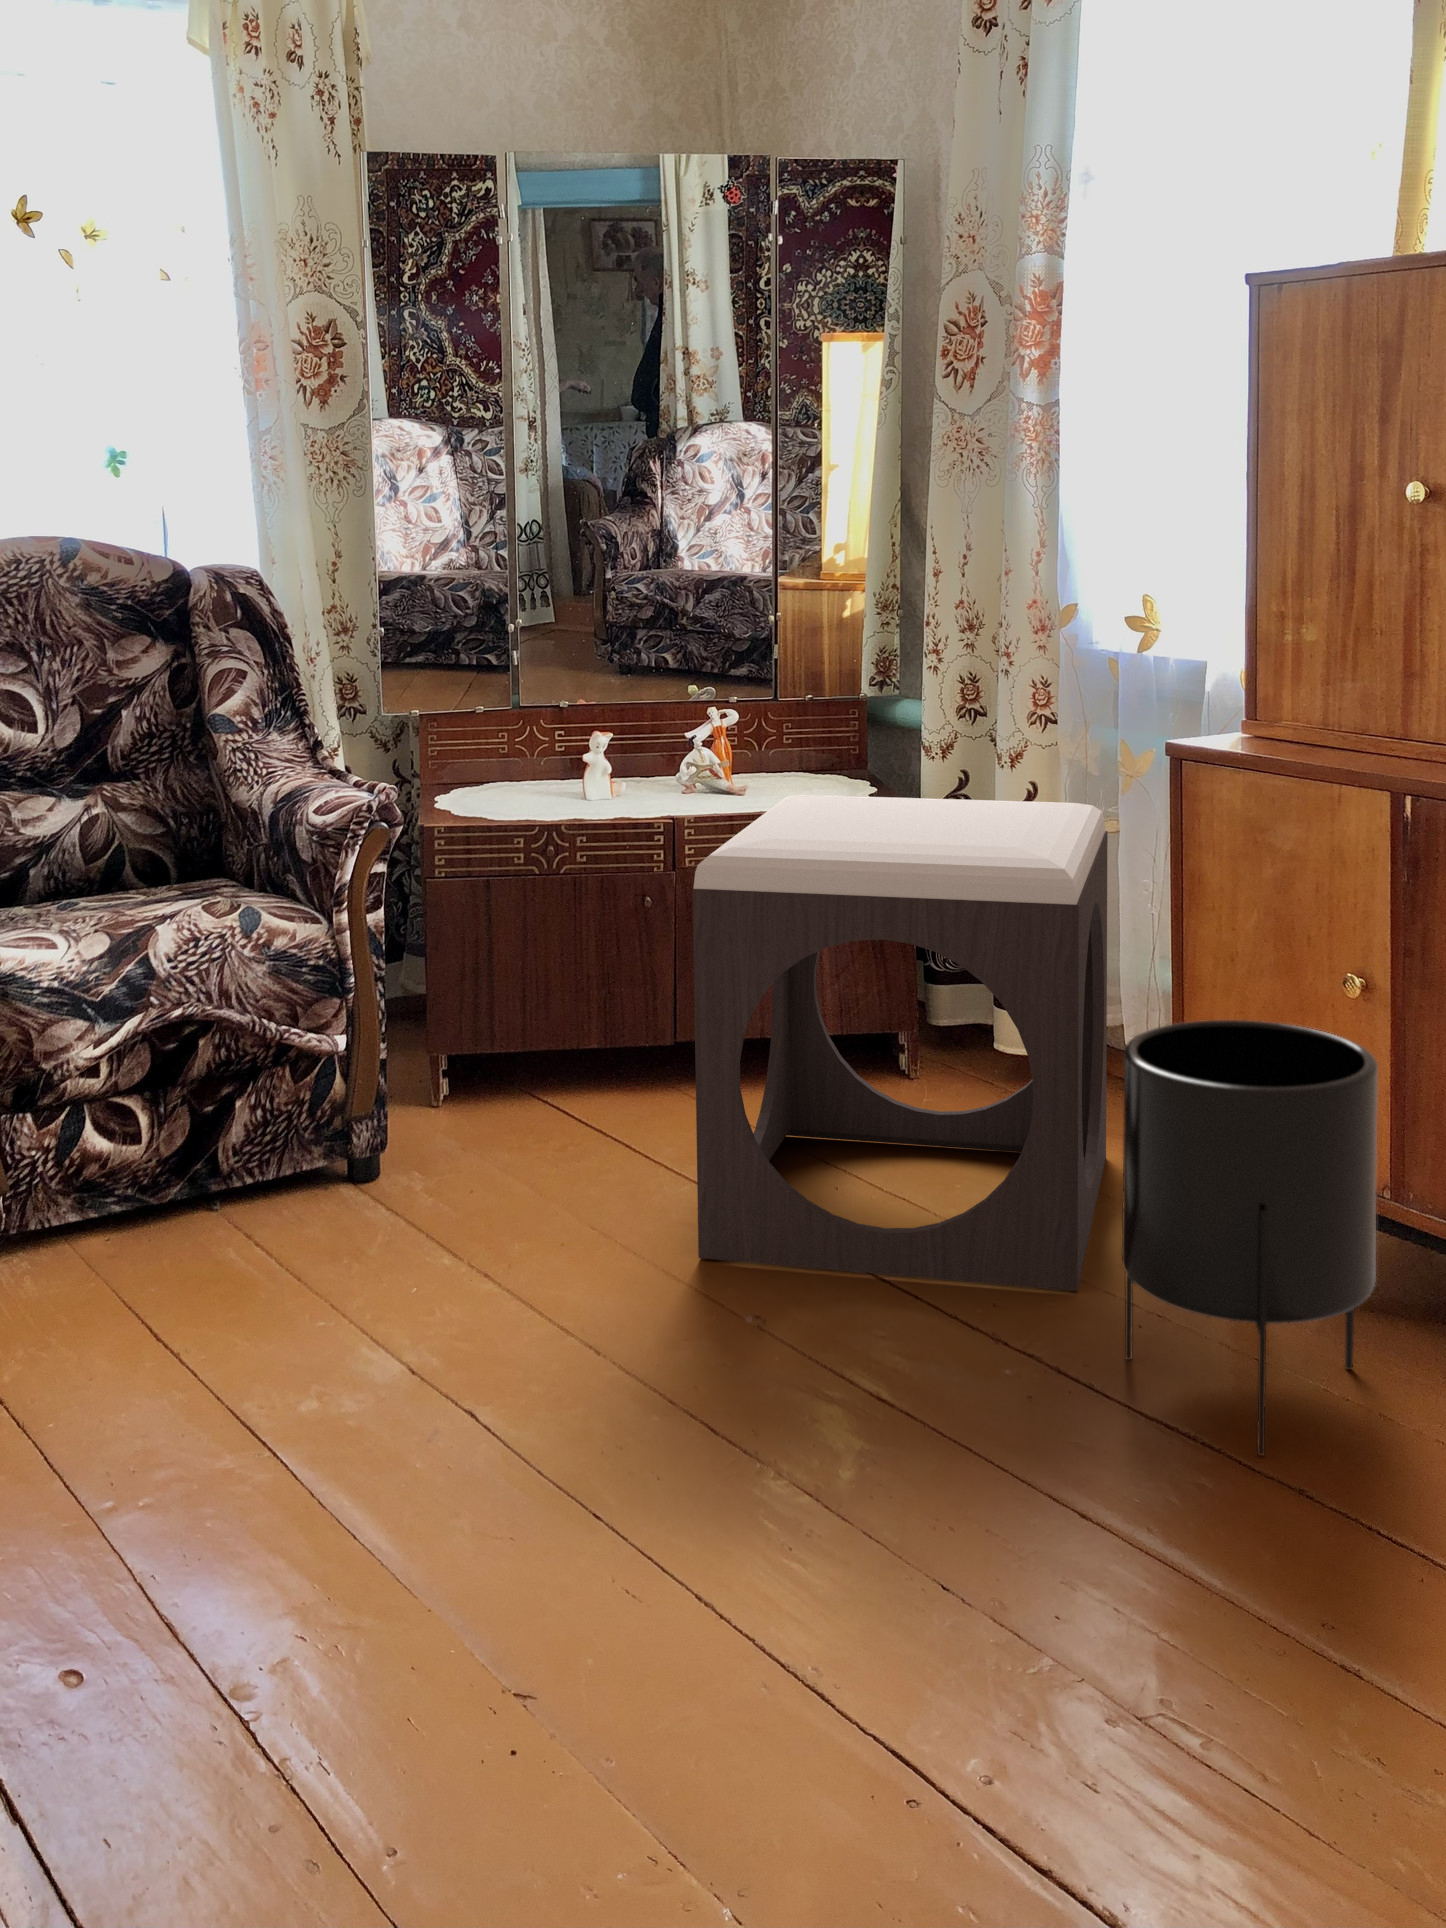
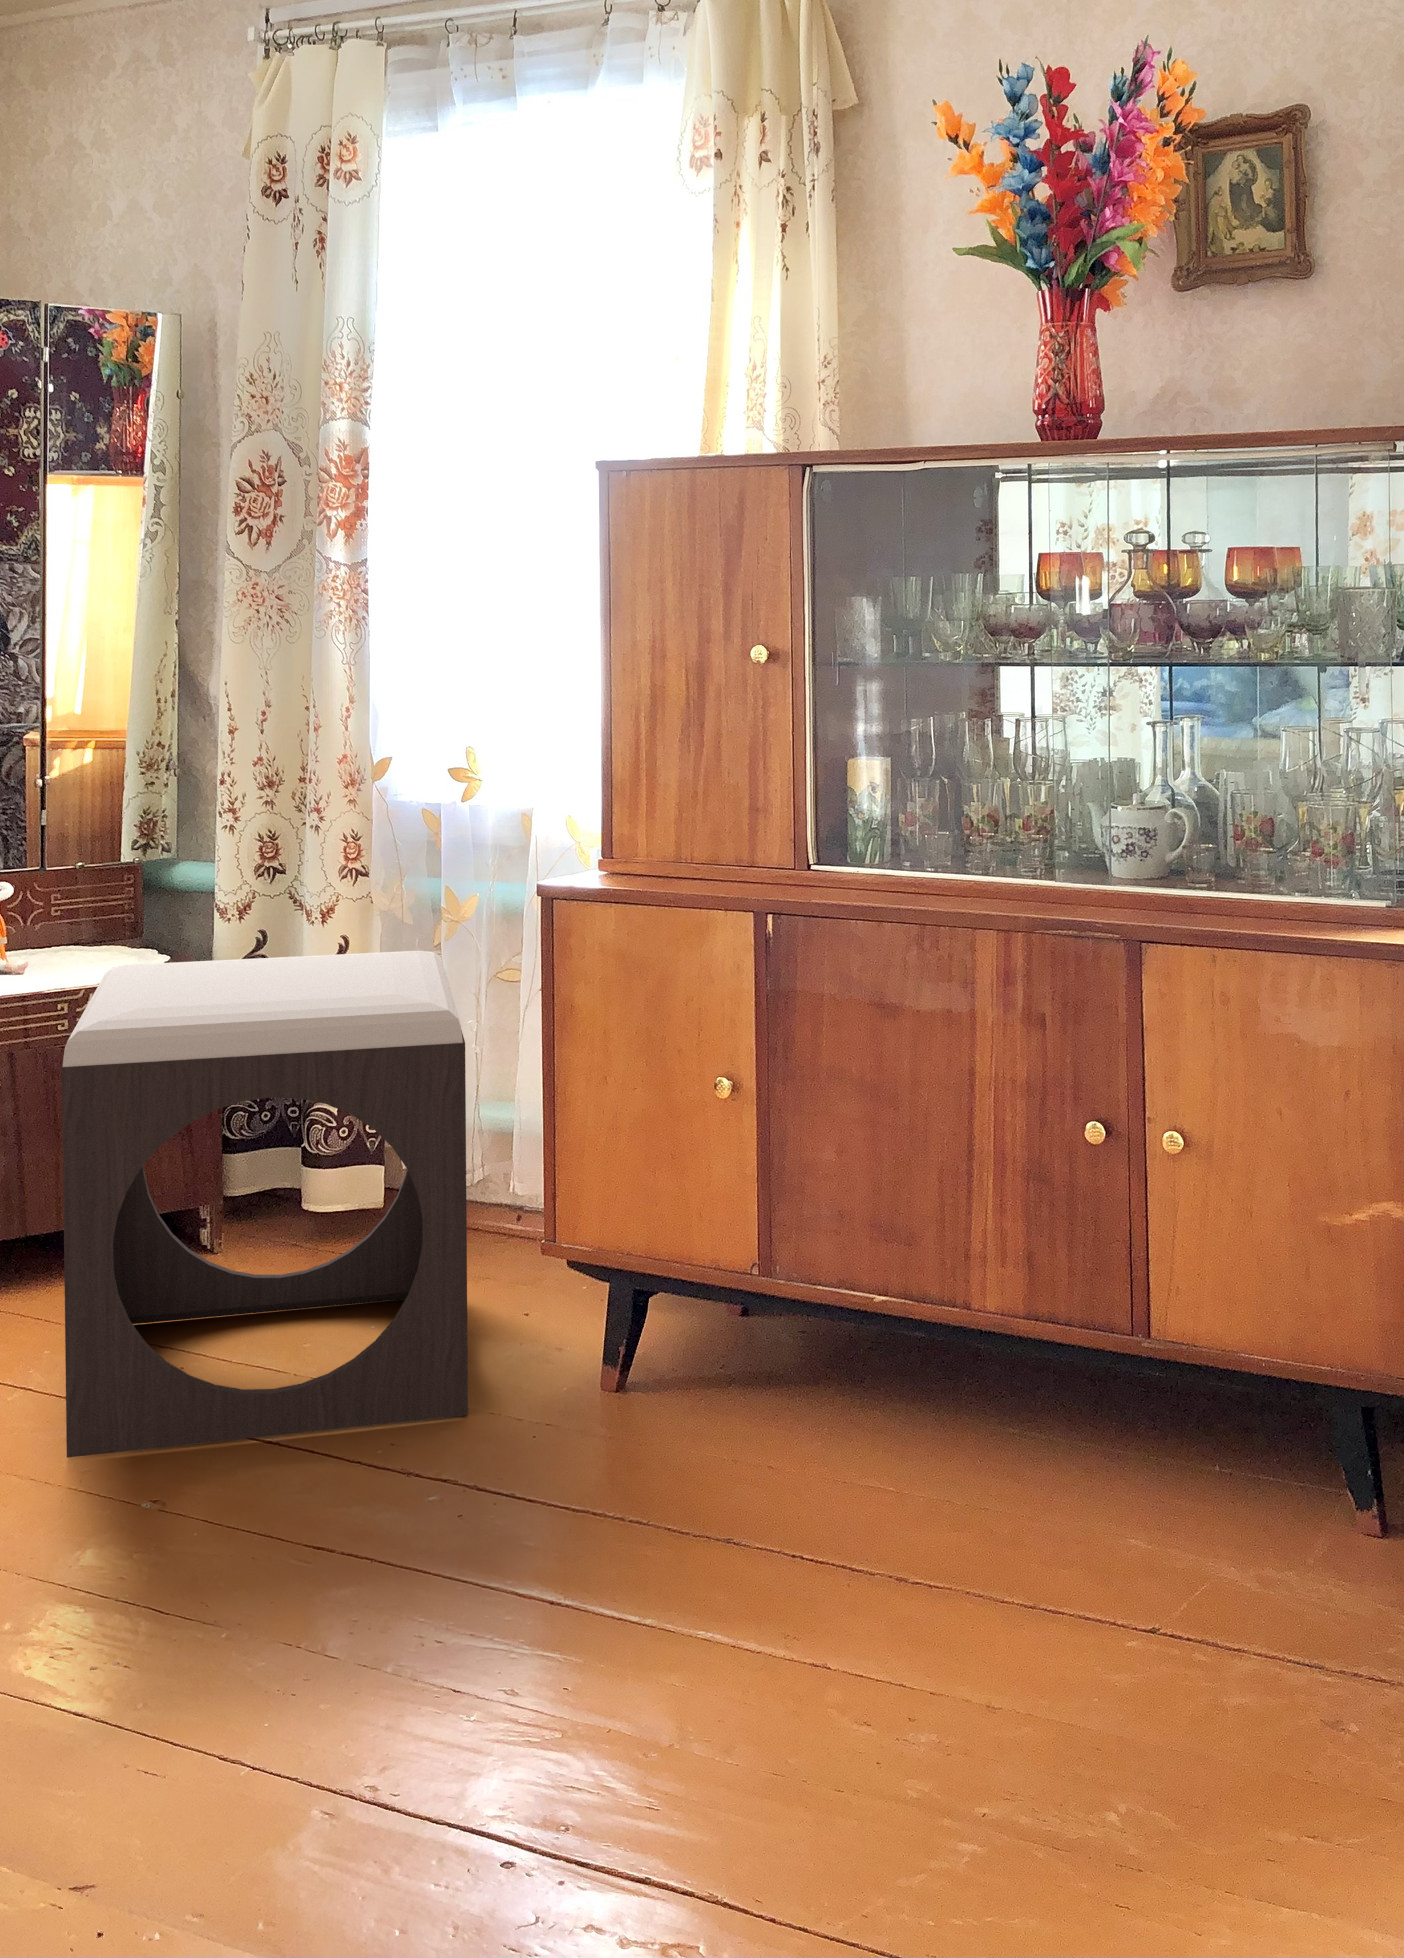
planter: present [1122,1020,1378,1456] -> none [533,1129,759,1516]

